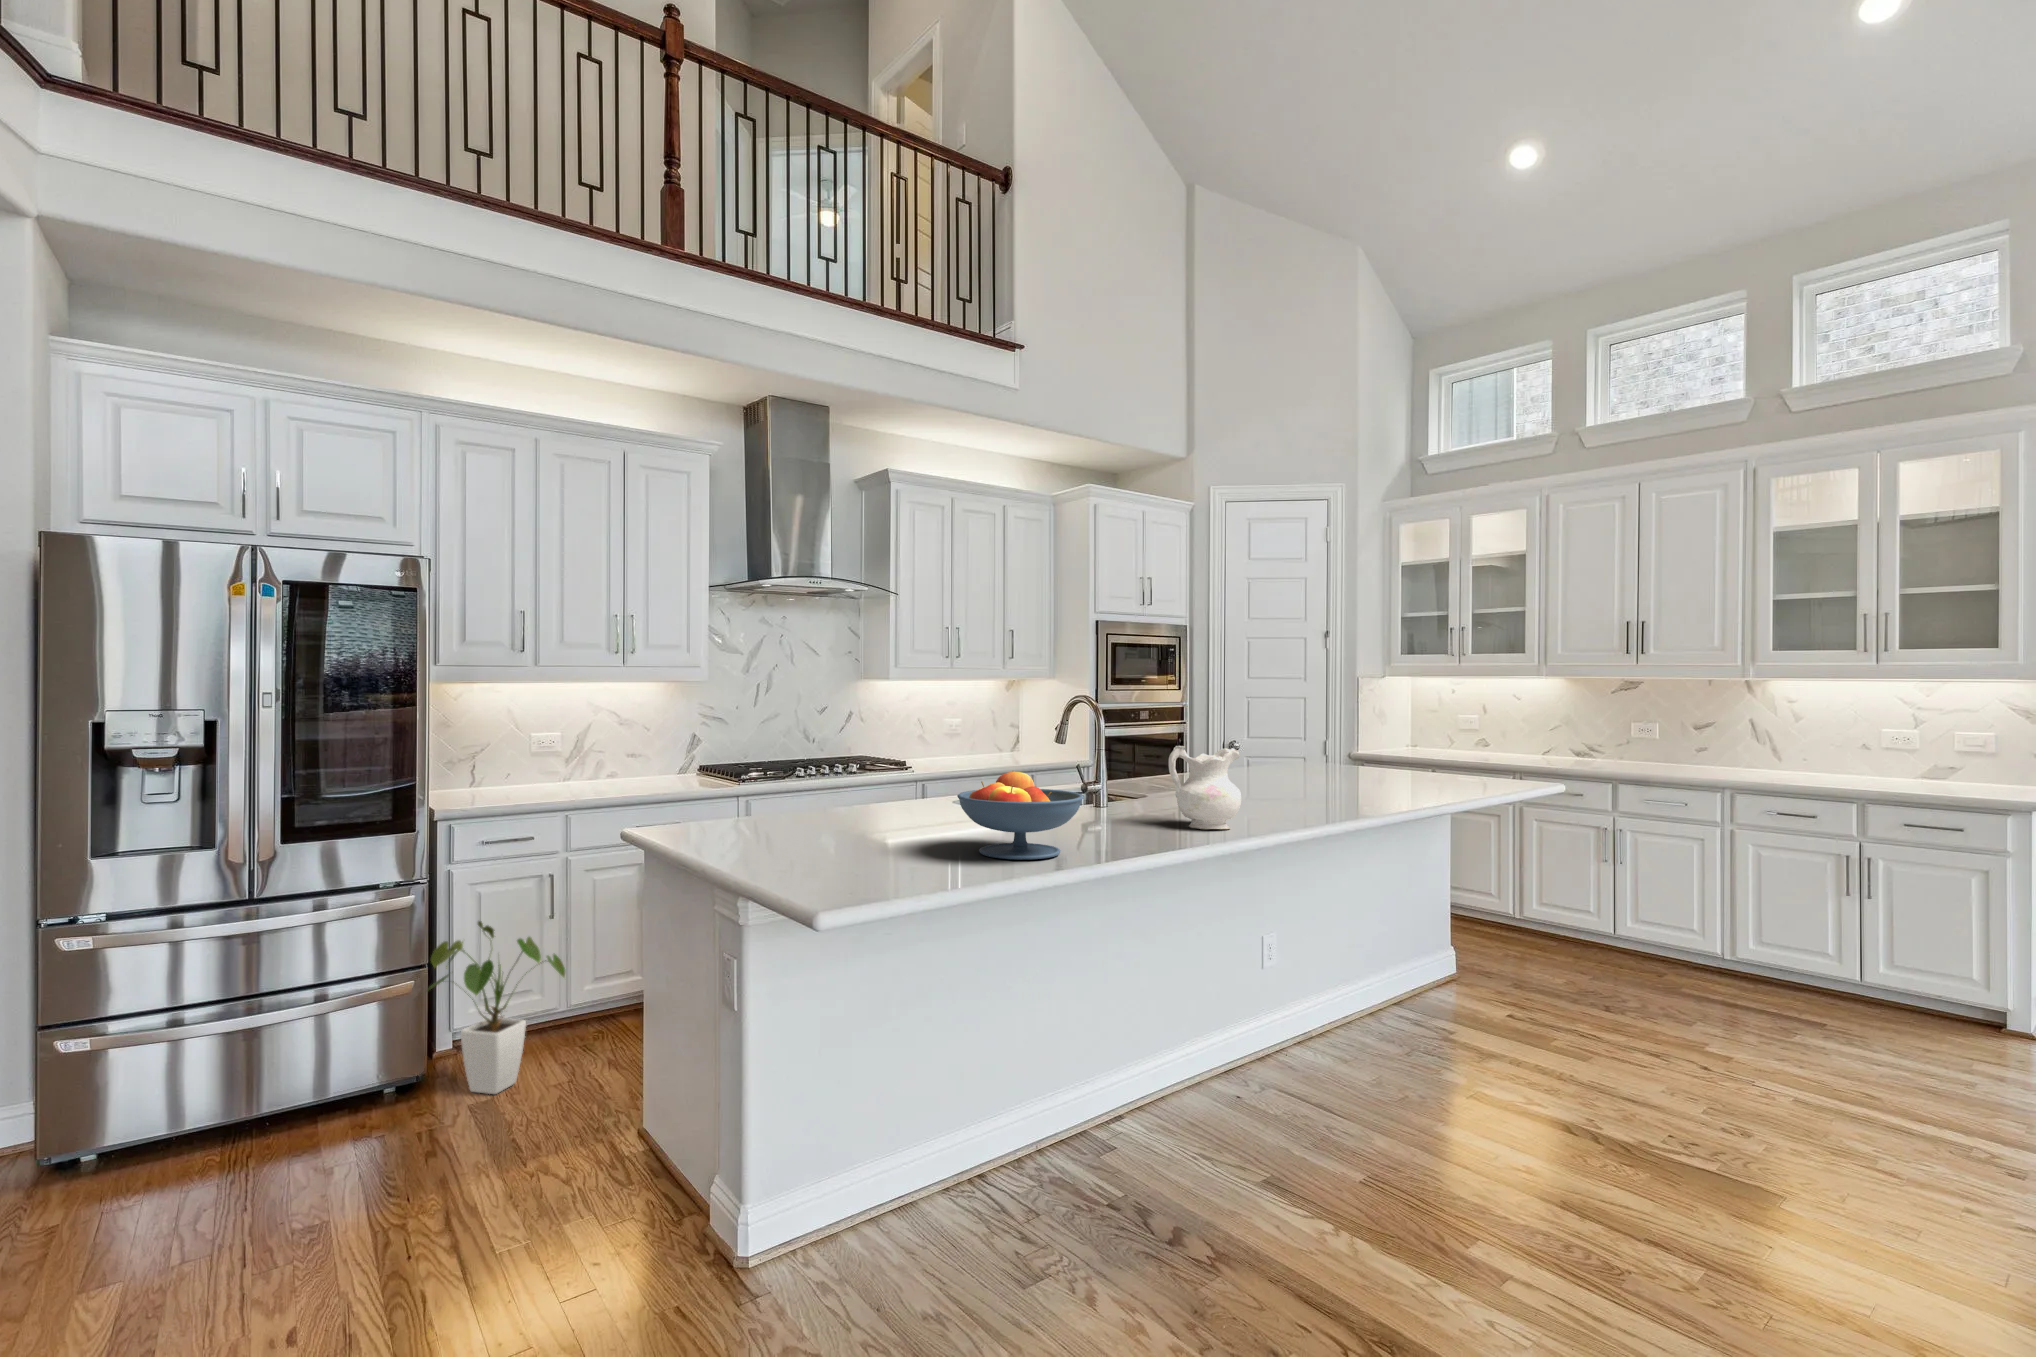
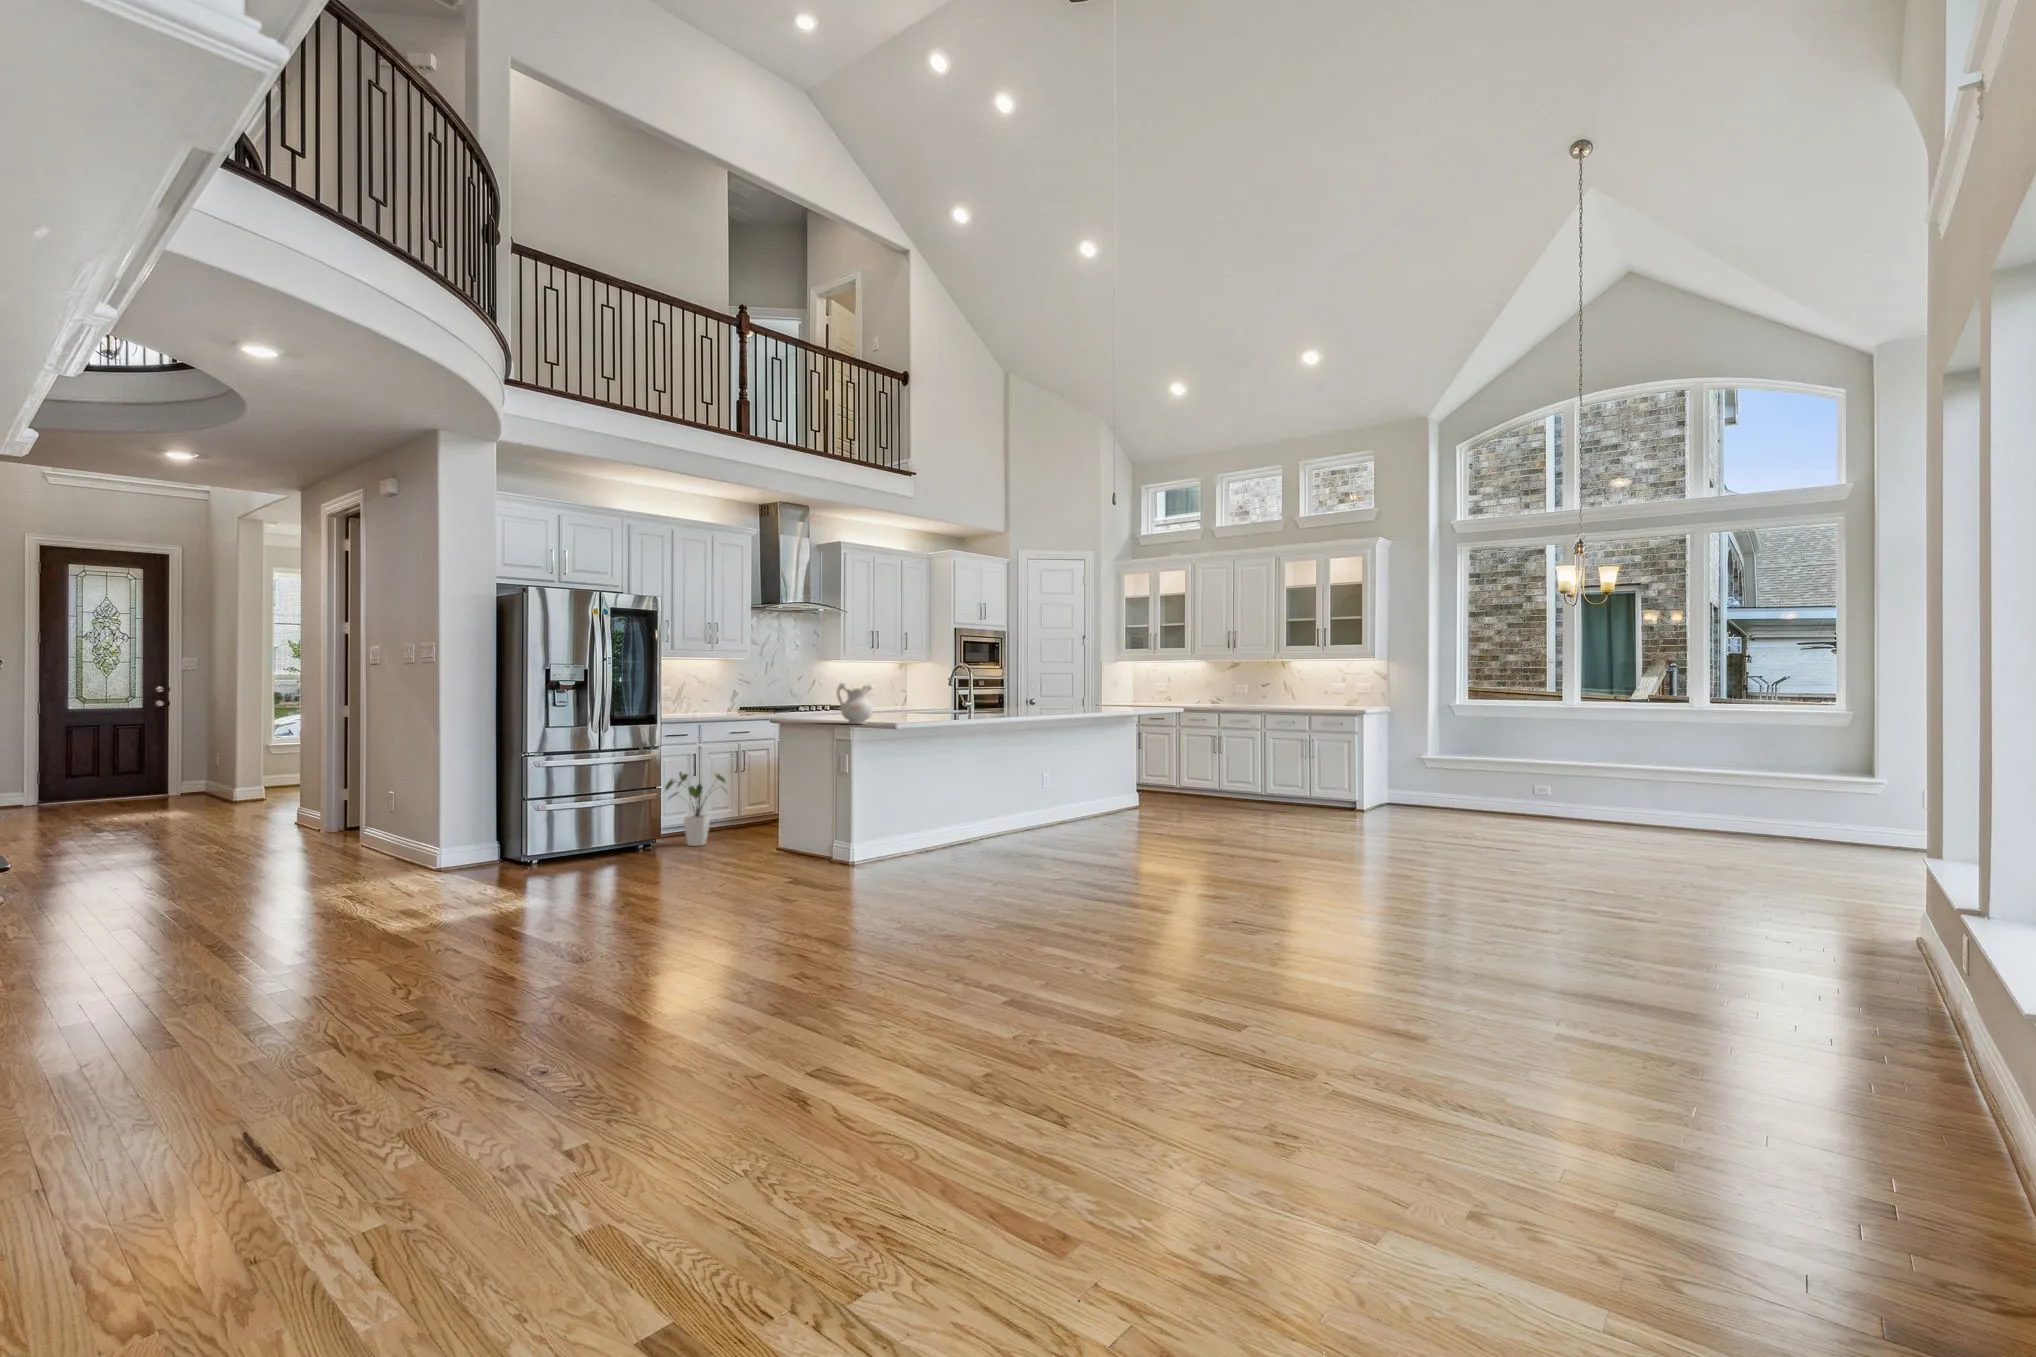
ceramic pitcher: present [1169,746,1241,829] -> present [836,684,873,724]
fruit bowl: present [957,771,1083,860] -> none [924,692,974,723]

